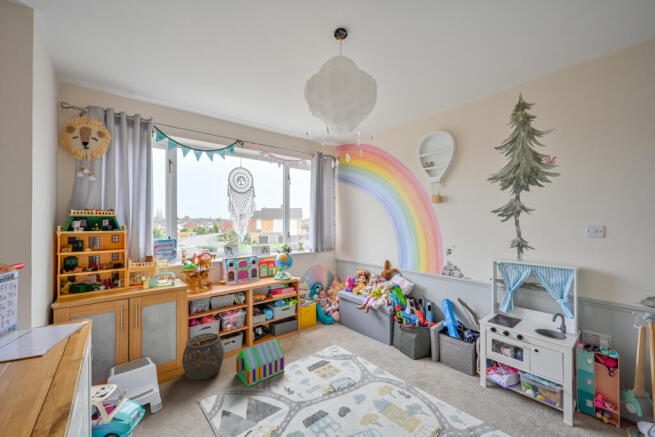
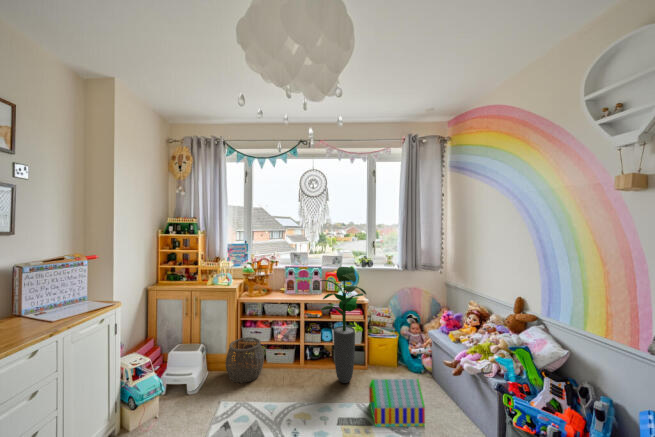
potted plant: none [274,253,314,346] -> present [320,267,366,383]
toy house: present [236,338,284,387] -> present [369,379,425,427]

